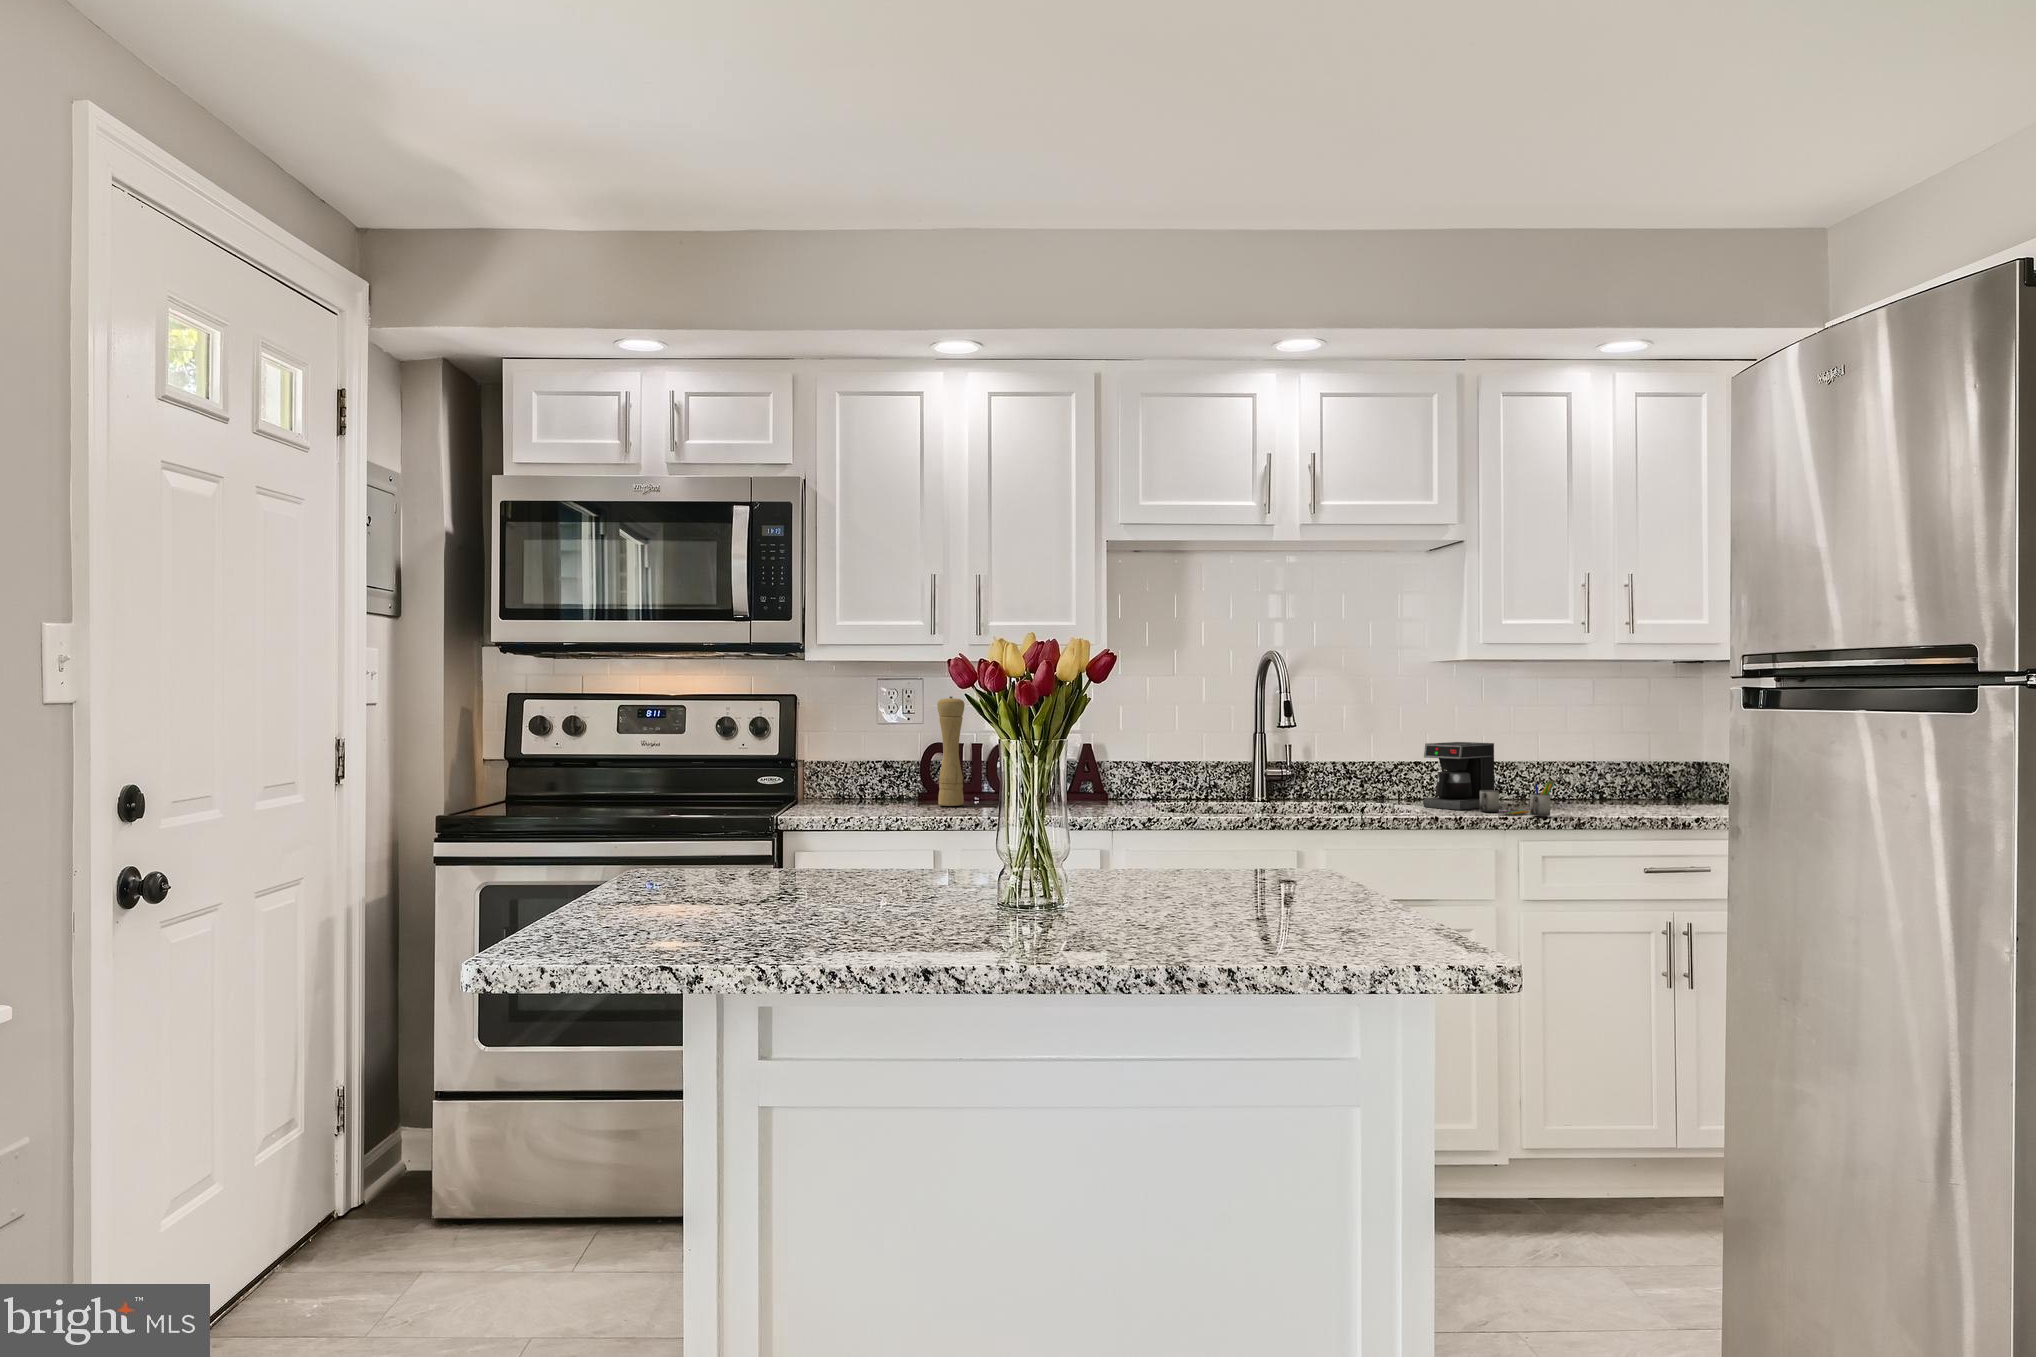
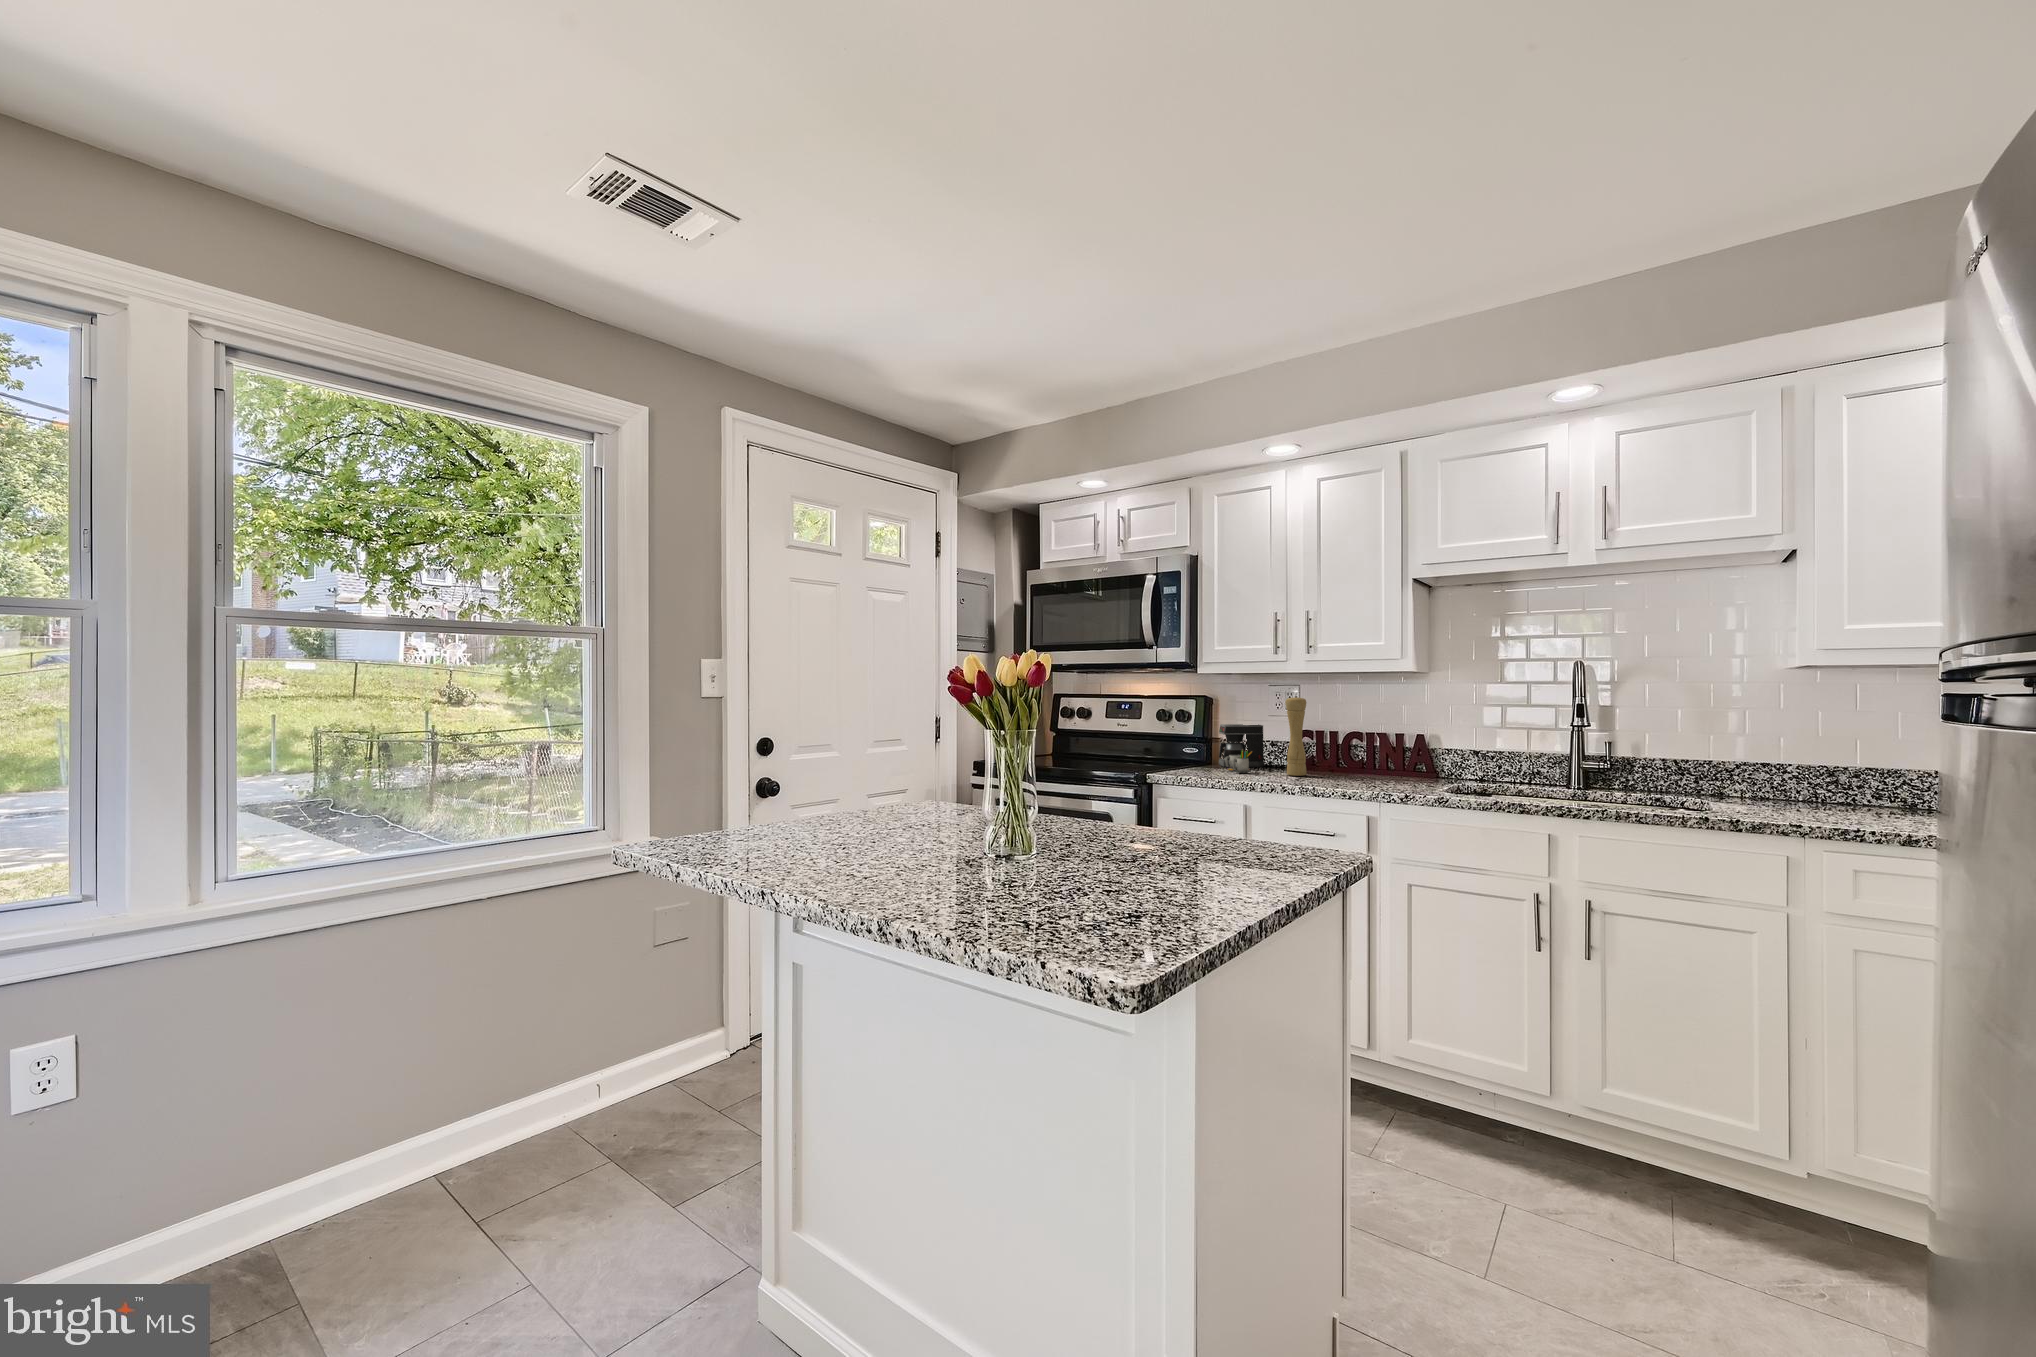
coffee maker: present [1424,742,1554,816] -> present [1219,724,1264,772]

